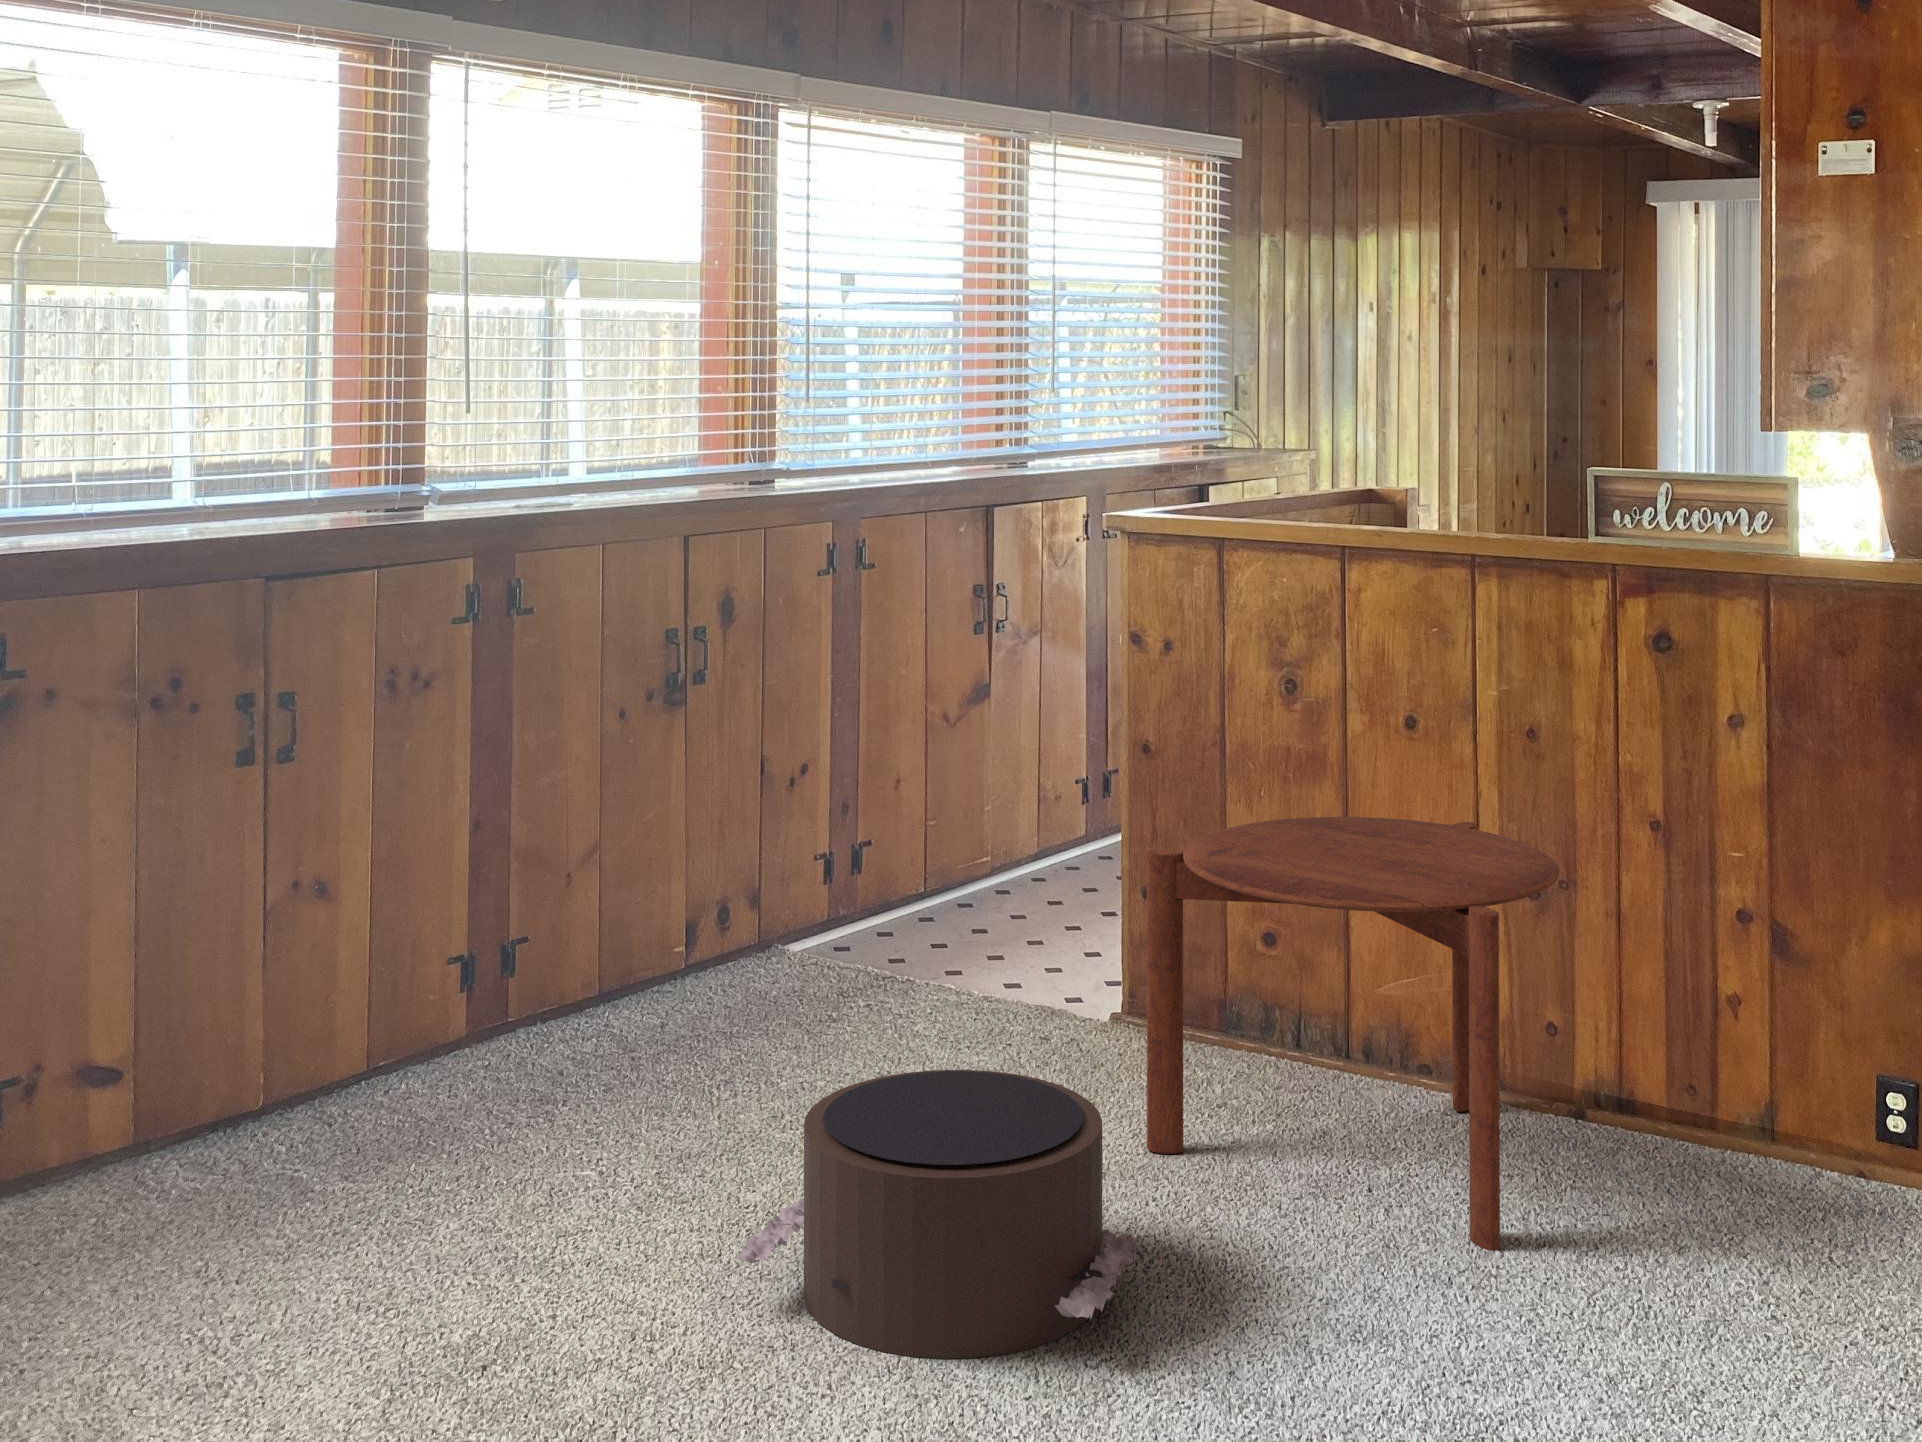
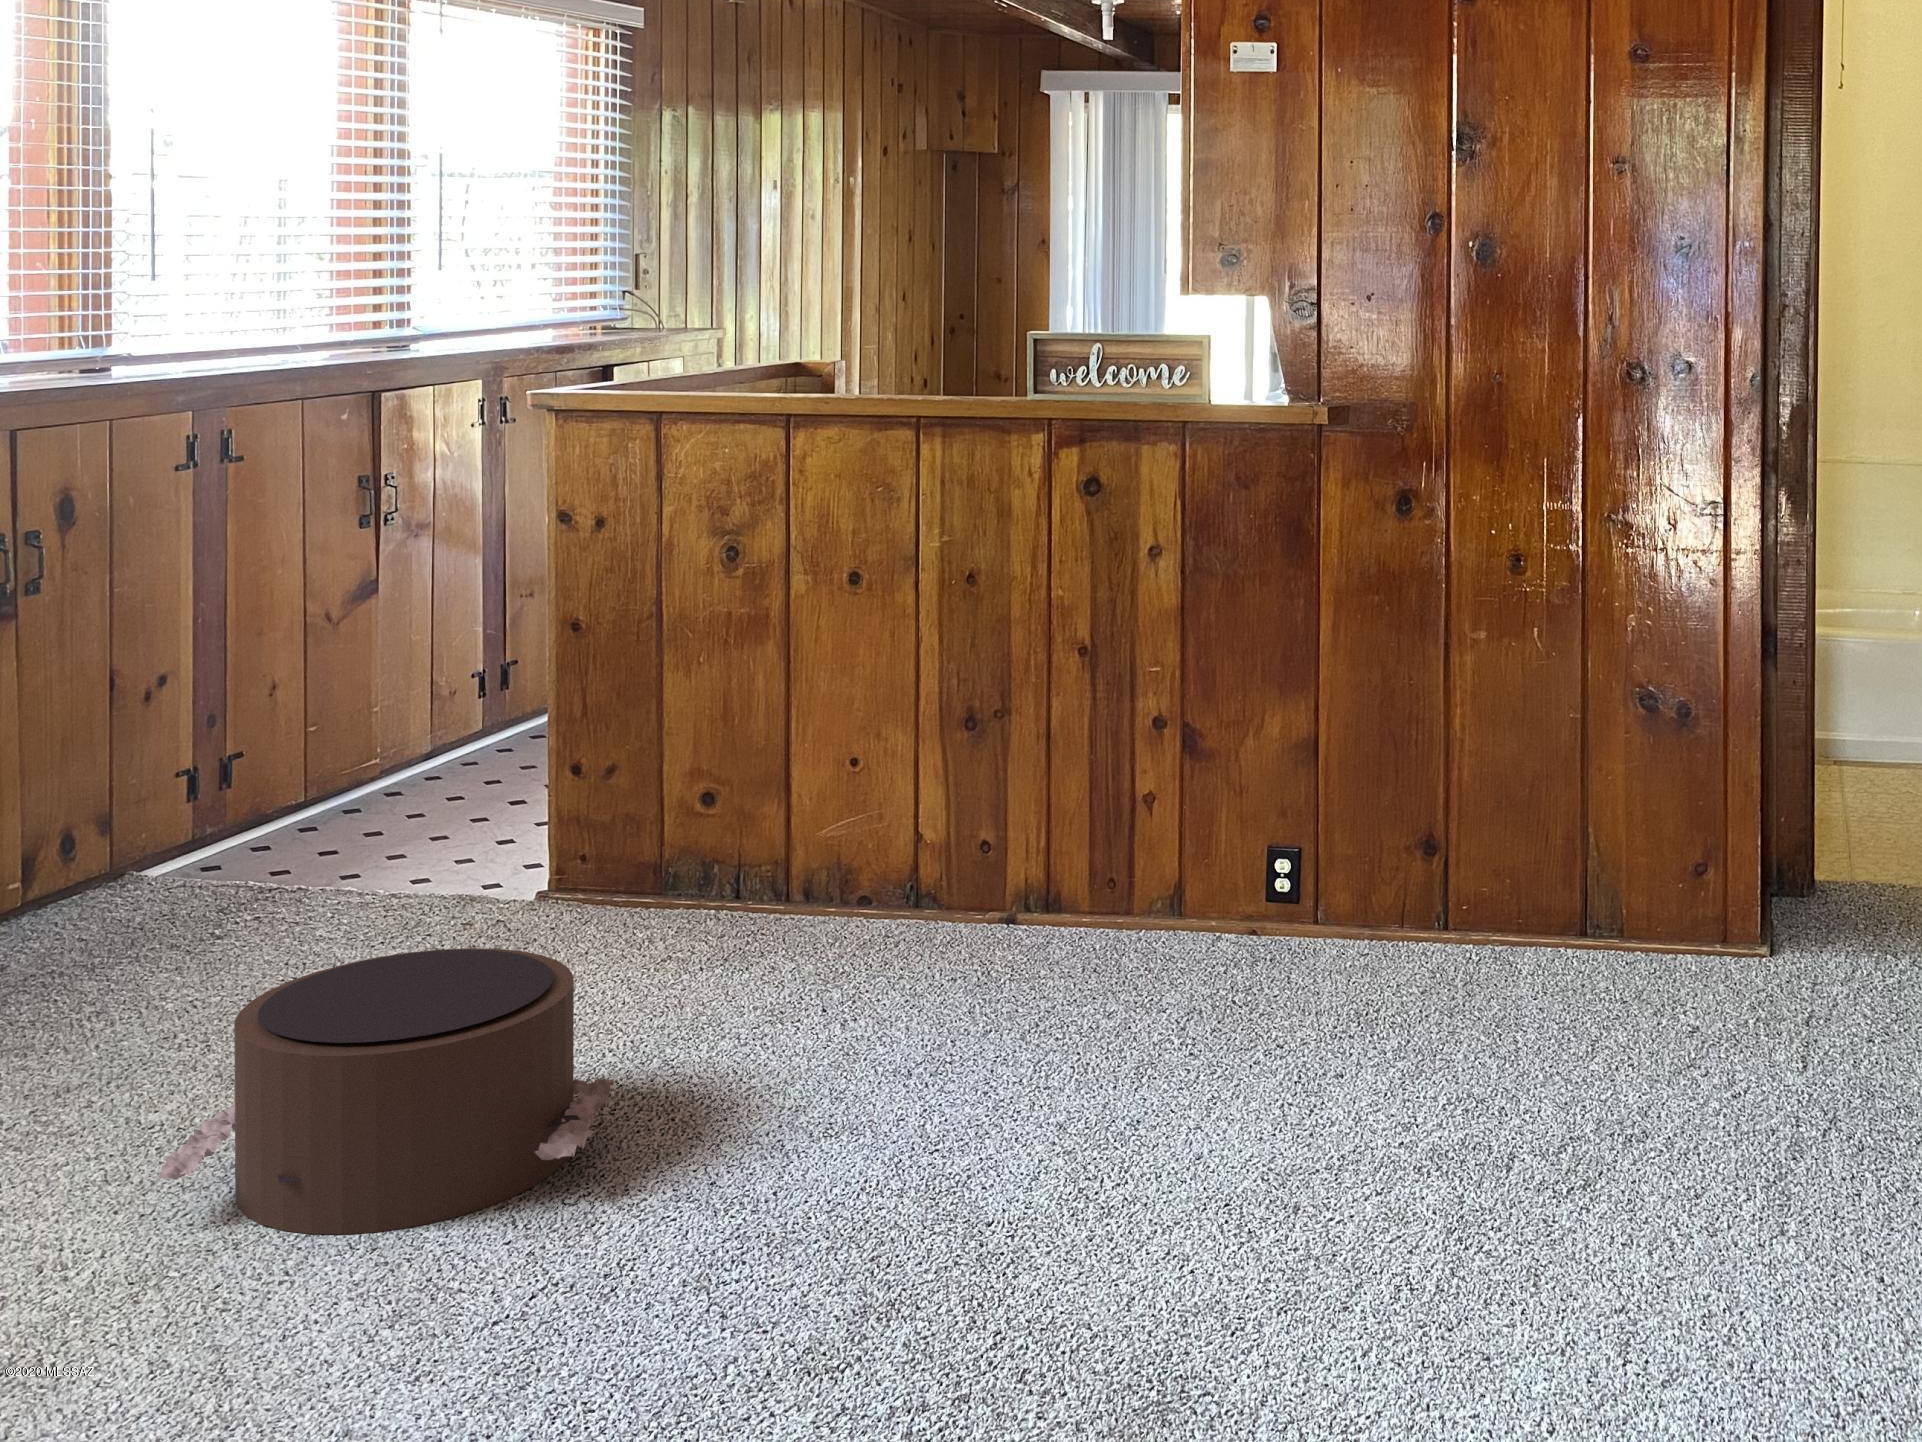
side table: present [1147,817,1559,1251] -> none [599,666,1005,1038]

